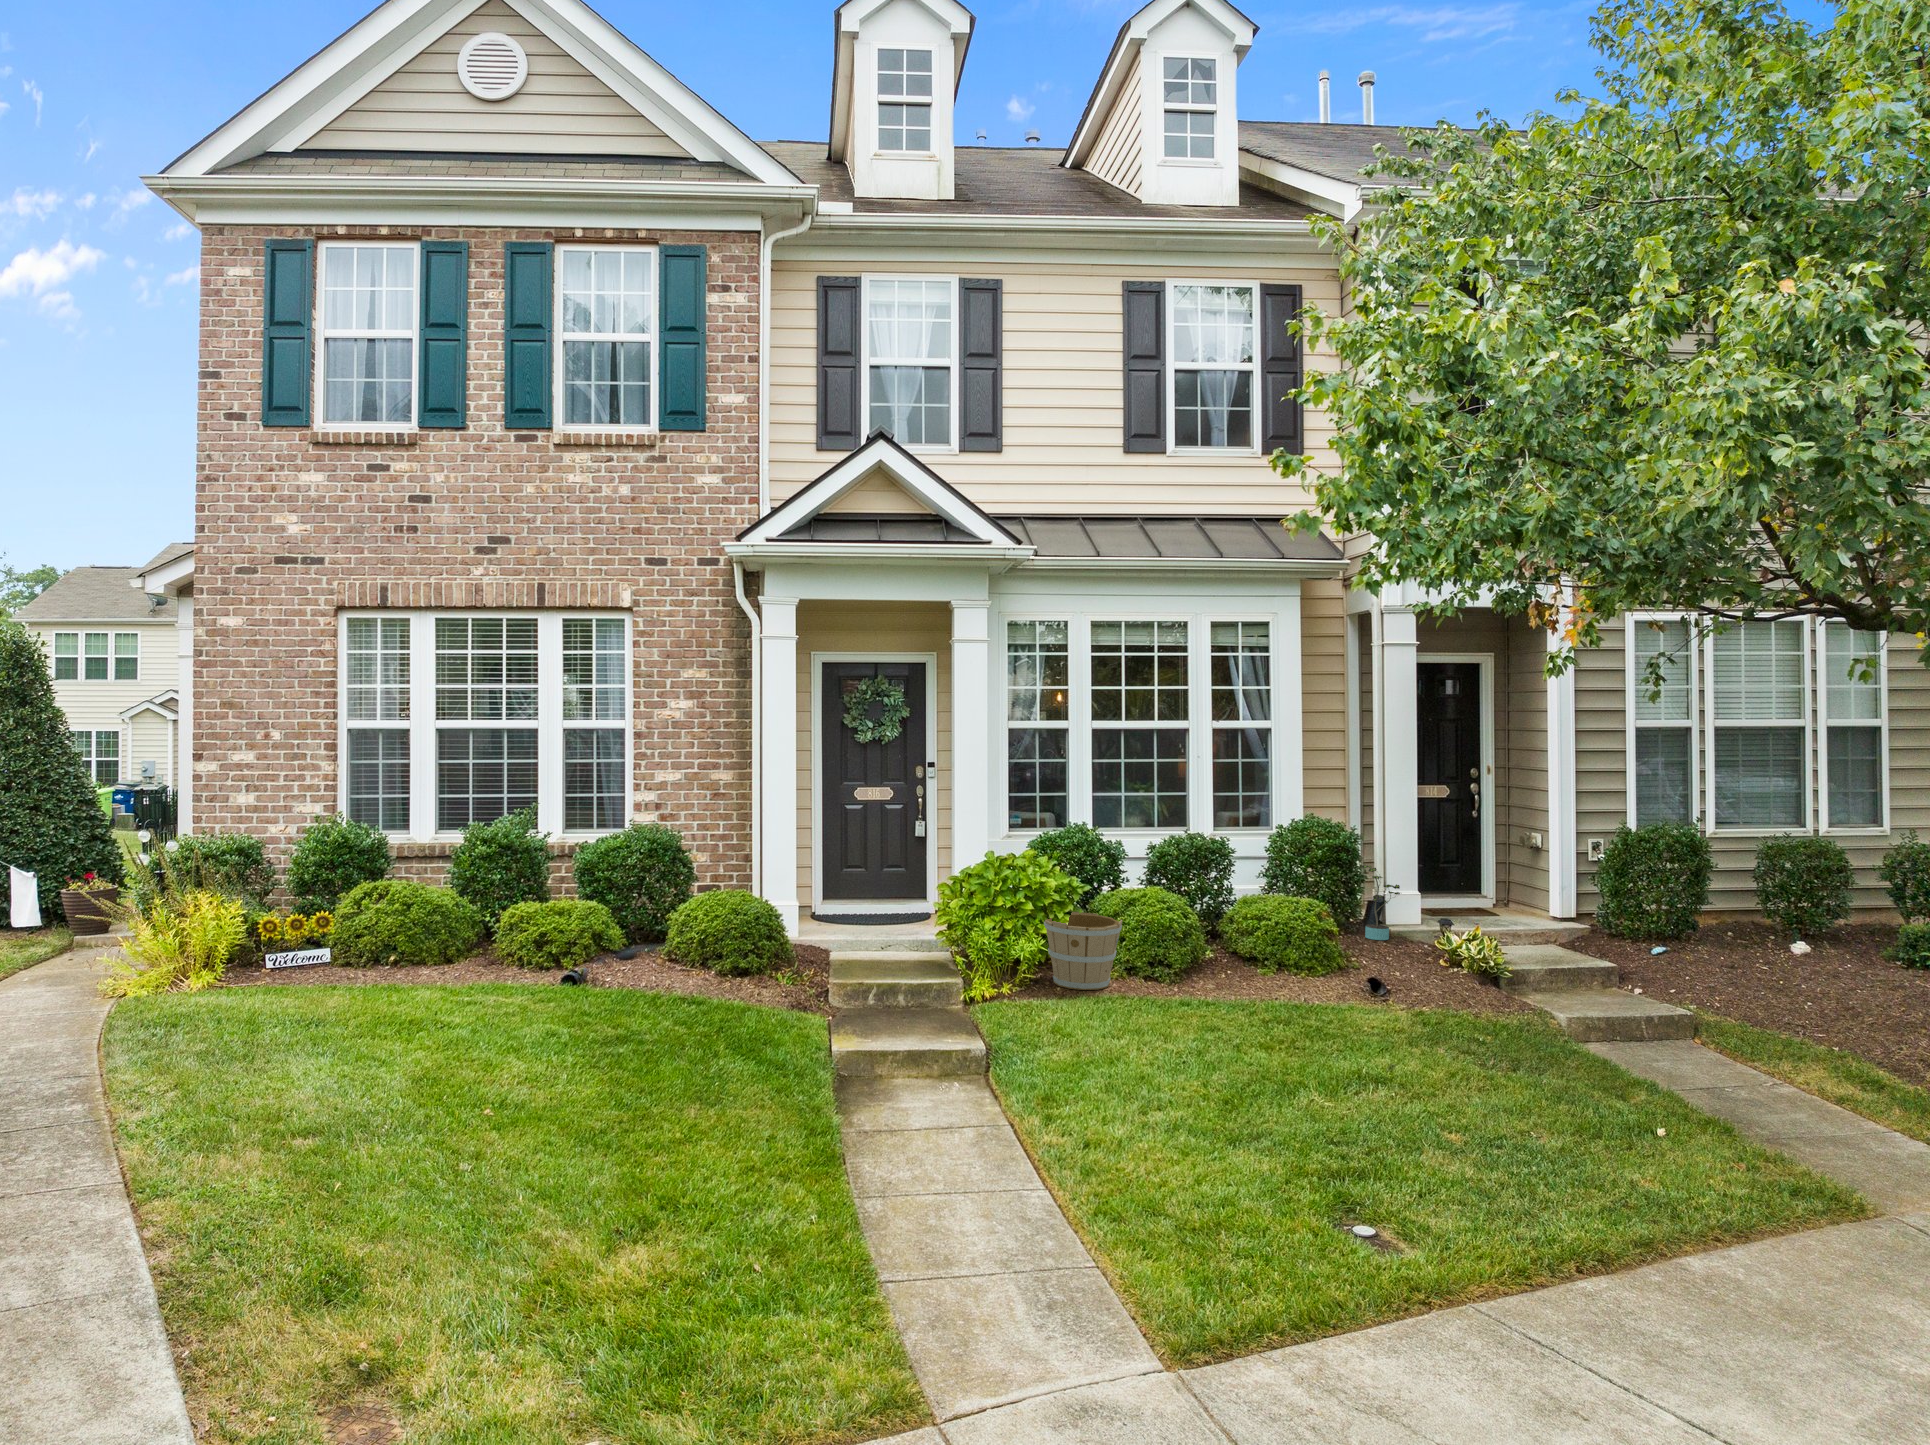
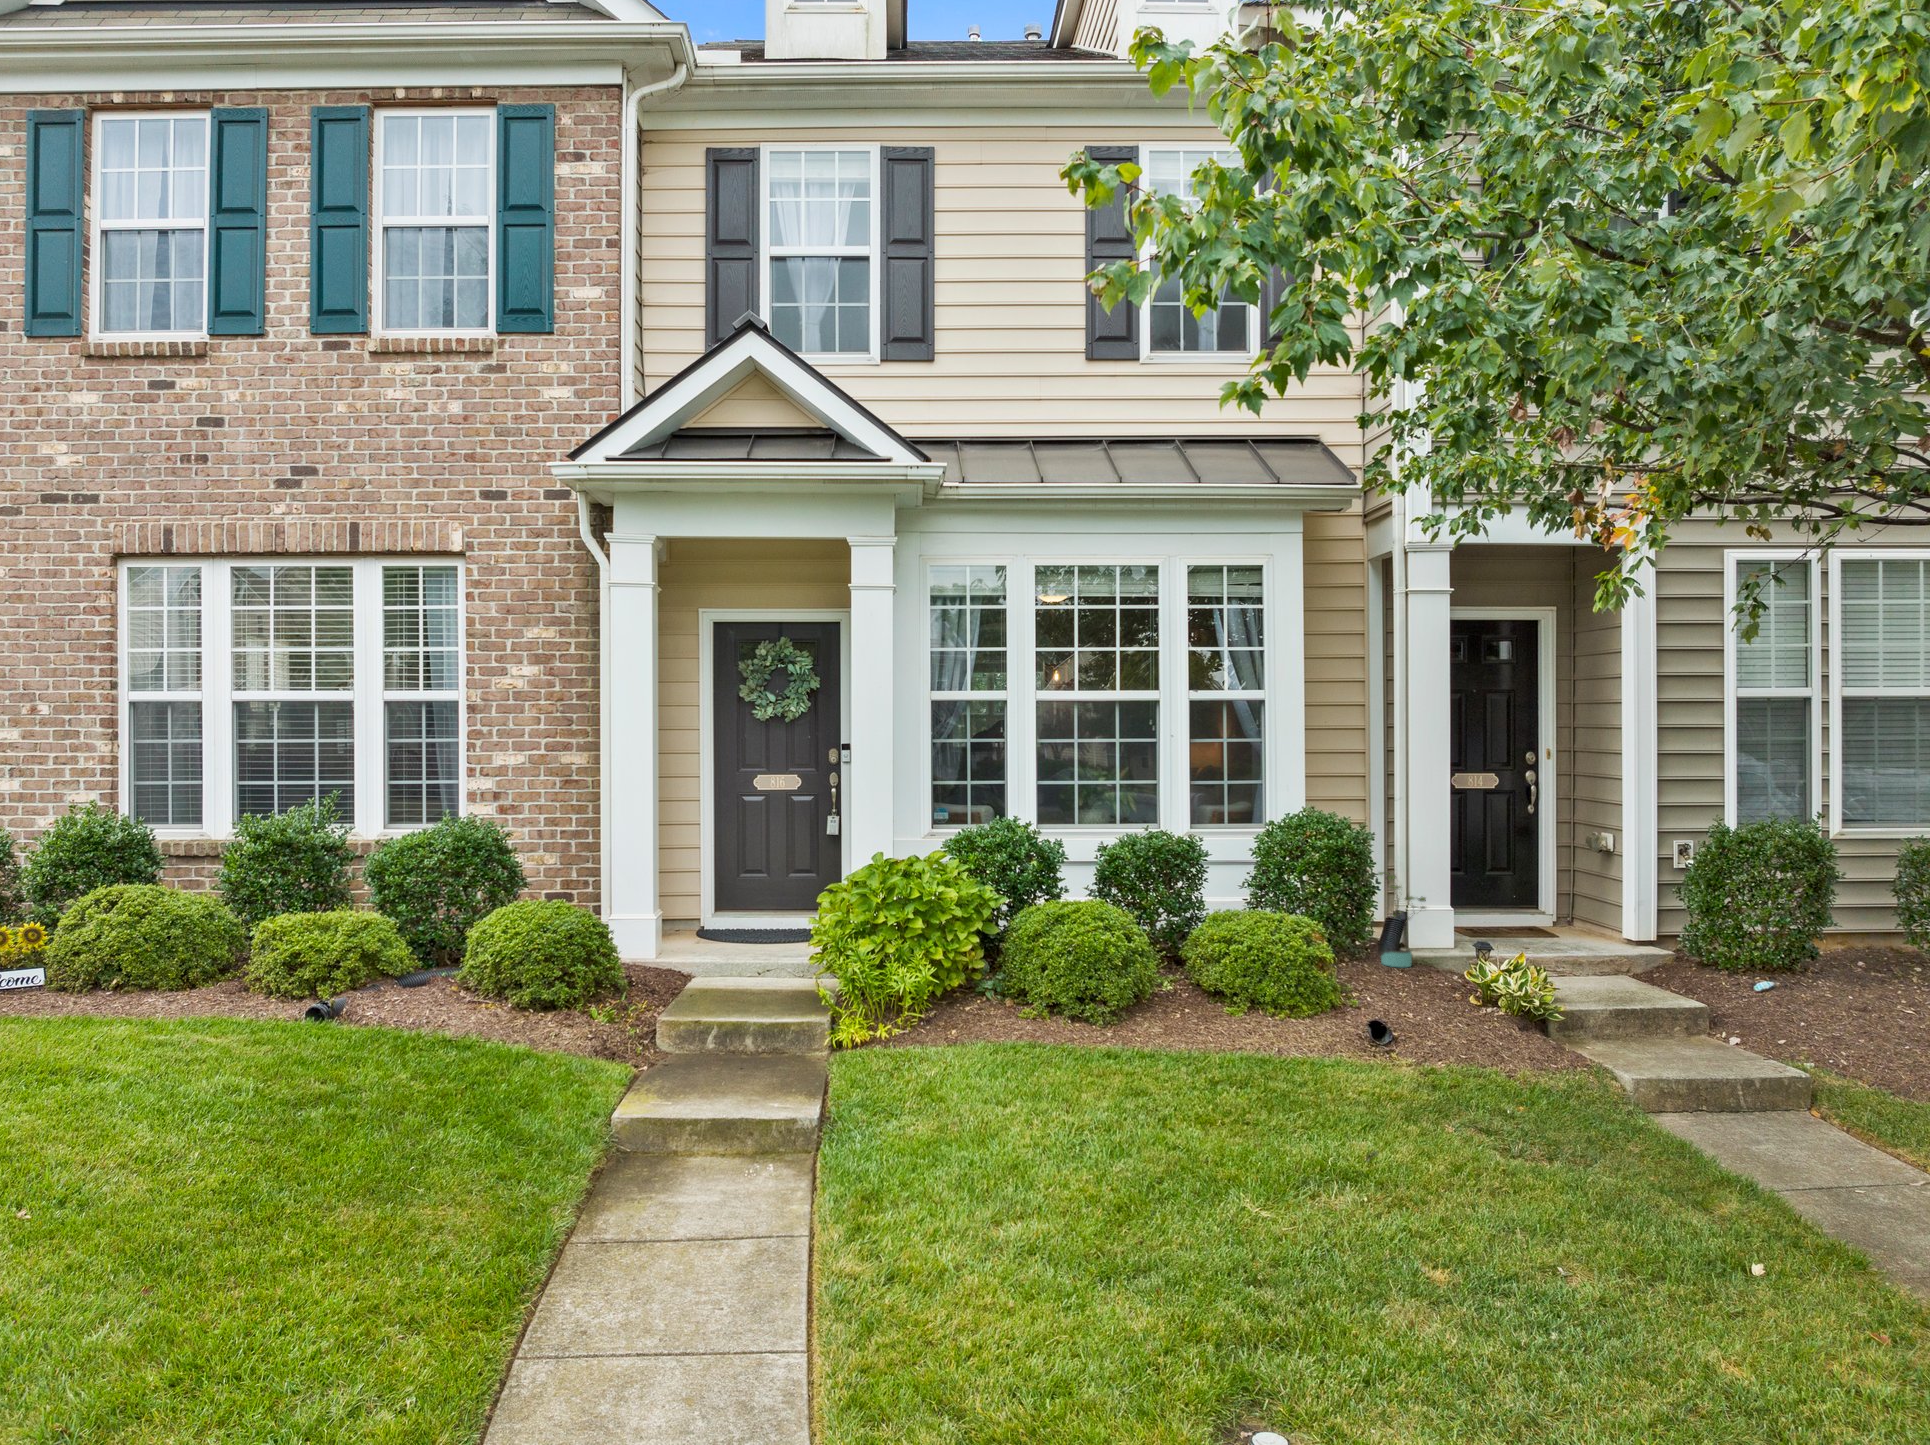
wooden bucket: present [1044,912,1122,990] -> none [933,931,1036,1036]

